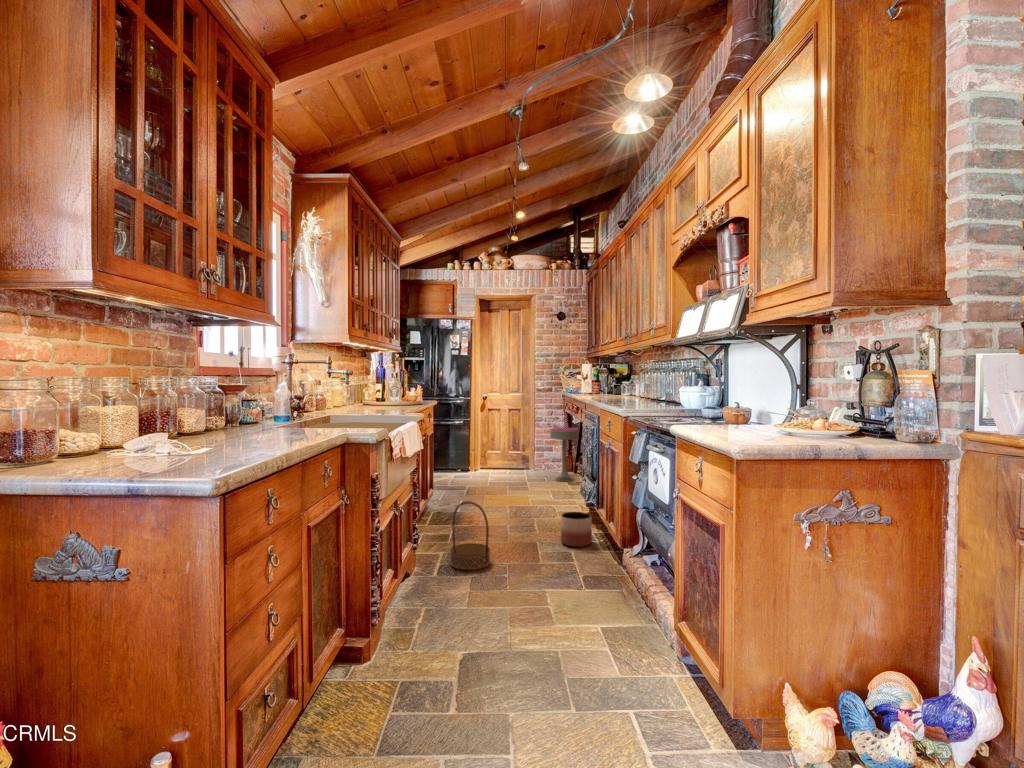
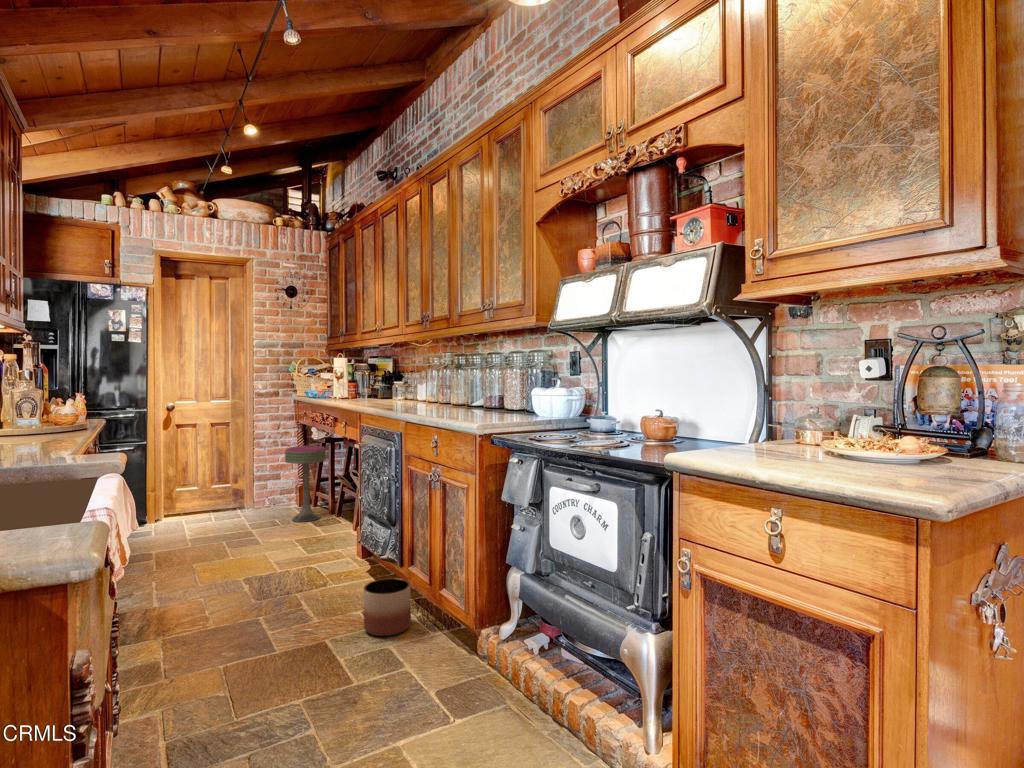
basket: present [450,501,490,570] -> none [185,606,266,741]

